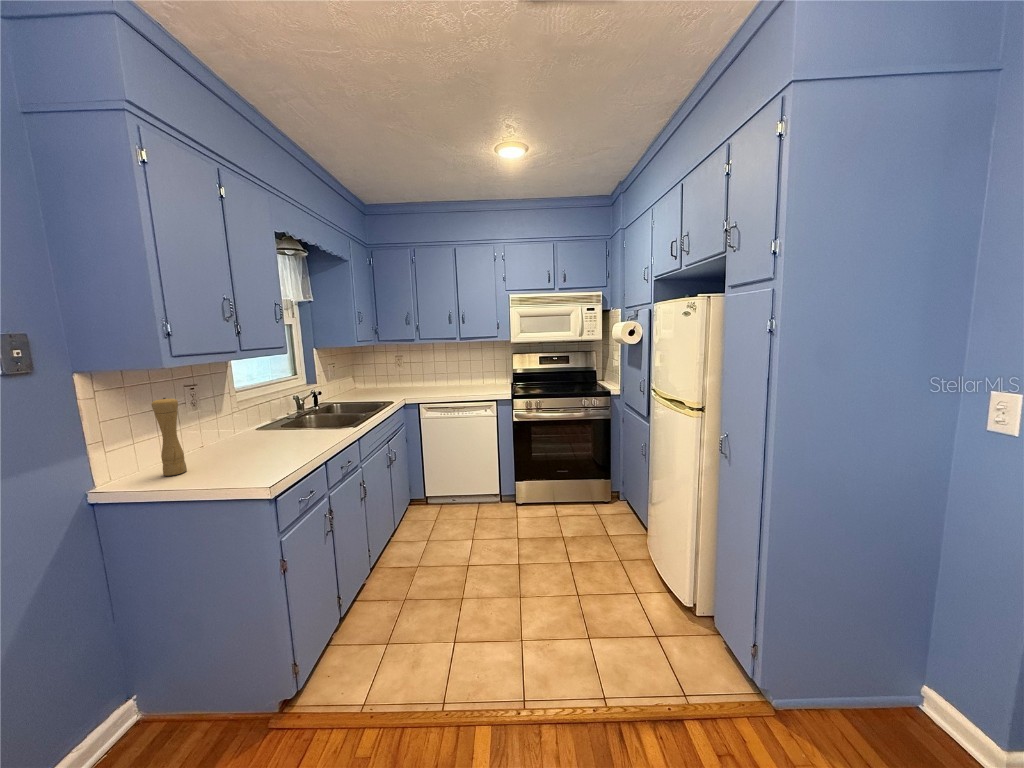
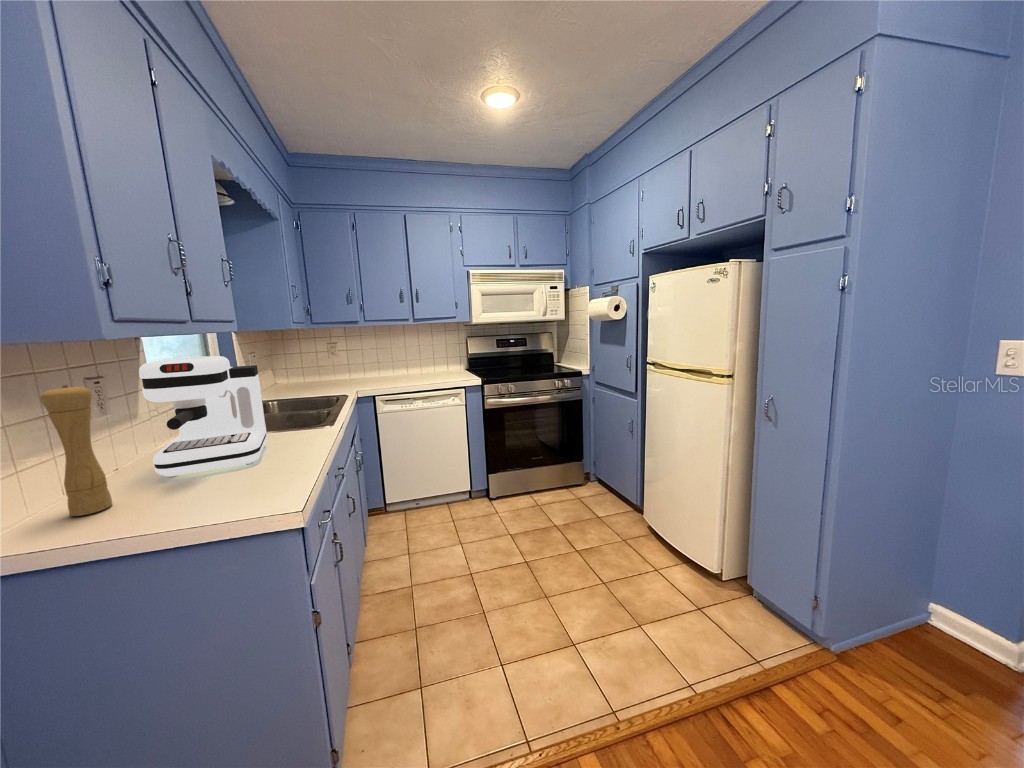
coffee maker: none [211,377,297,458] -> present [139,356,267,477]

